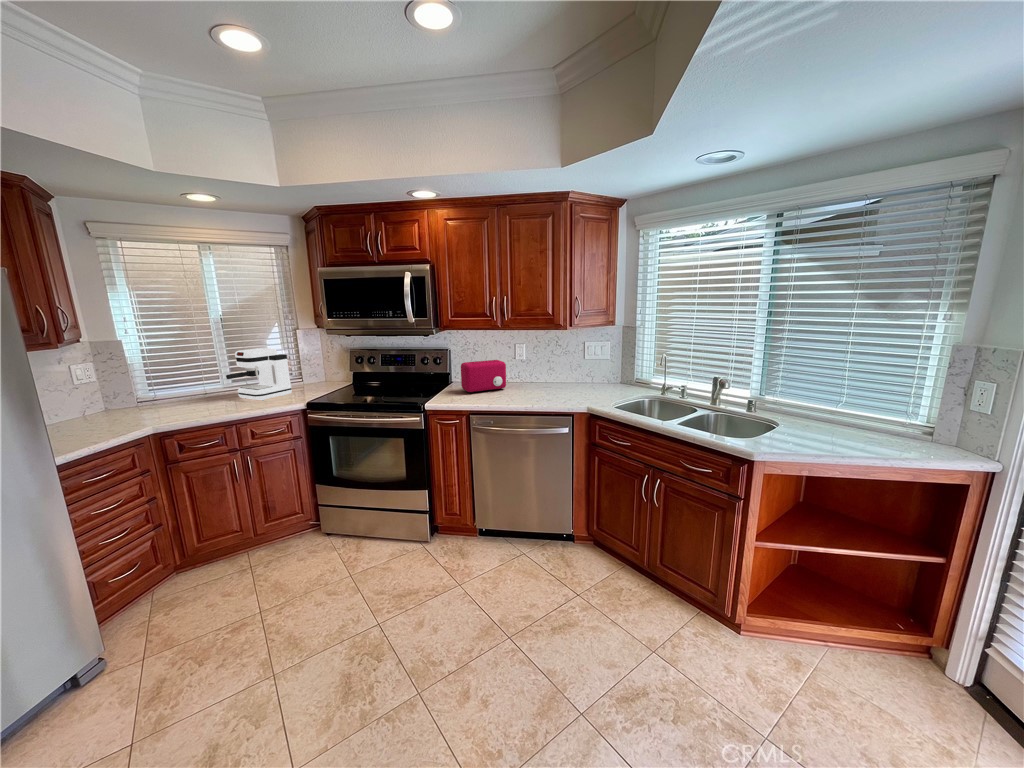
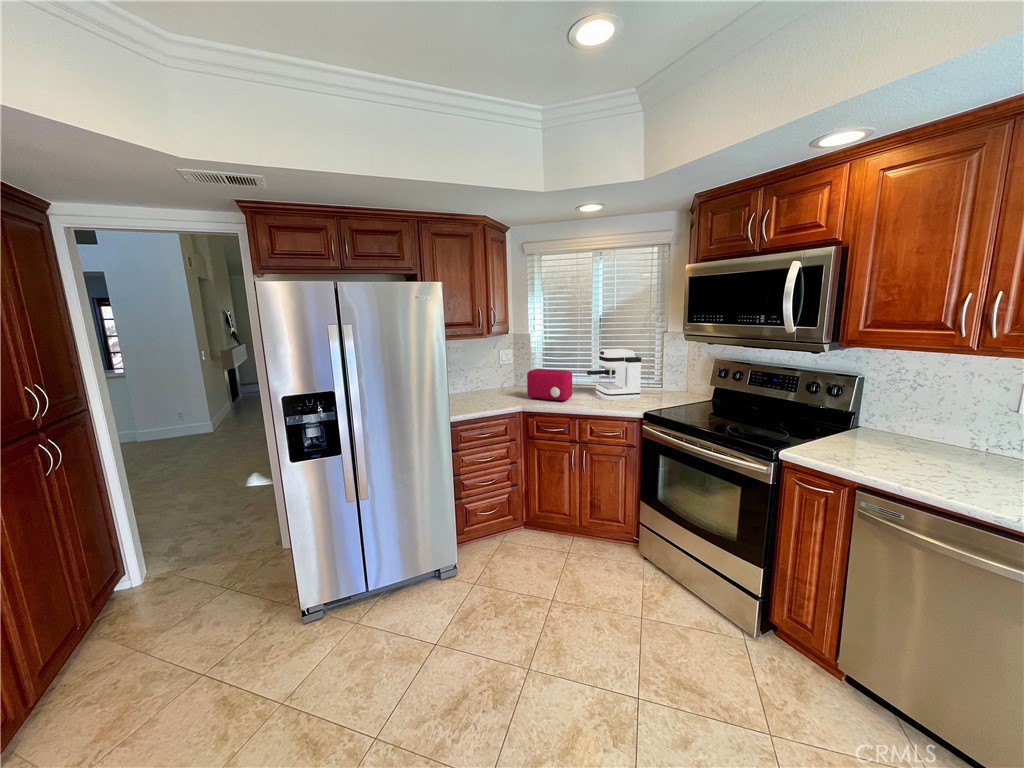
toaster: present [461,360,506,393] -> present [527,369,572,402]

